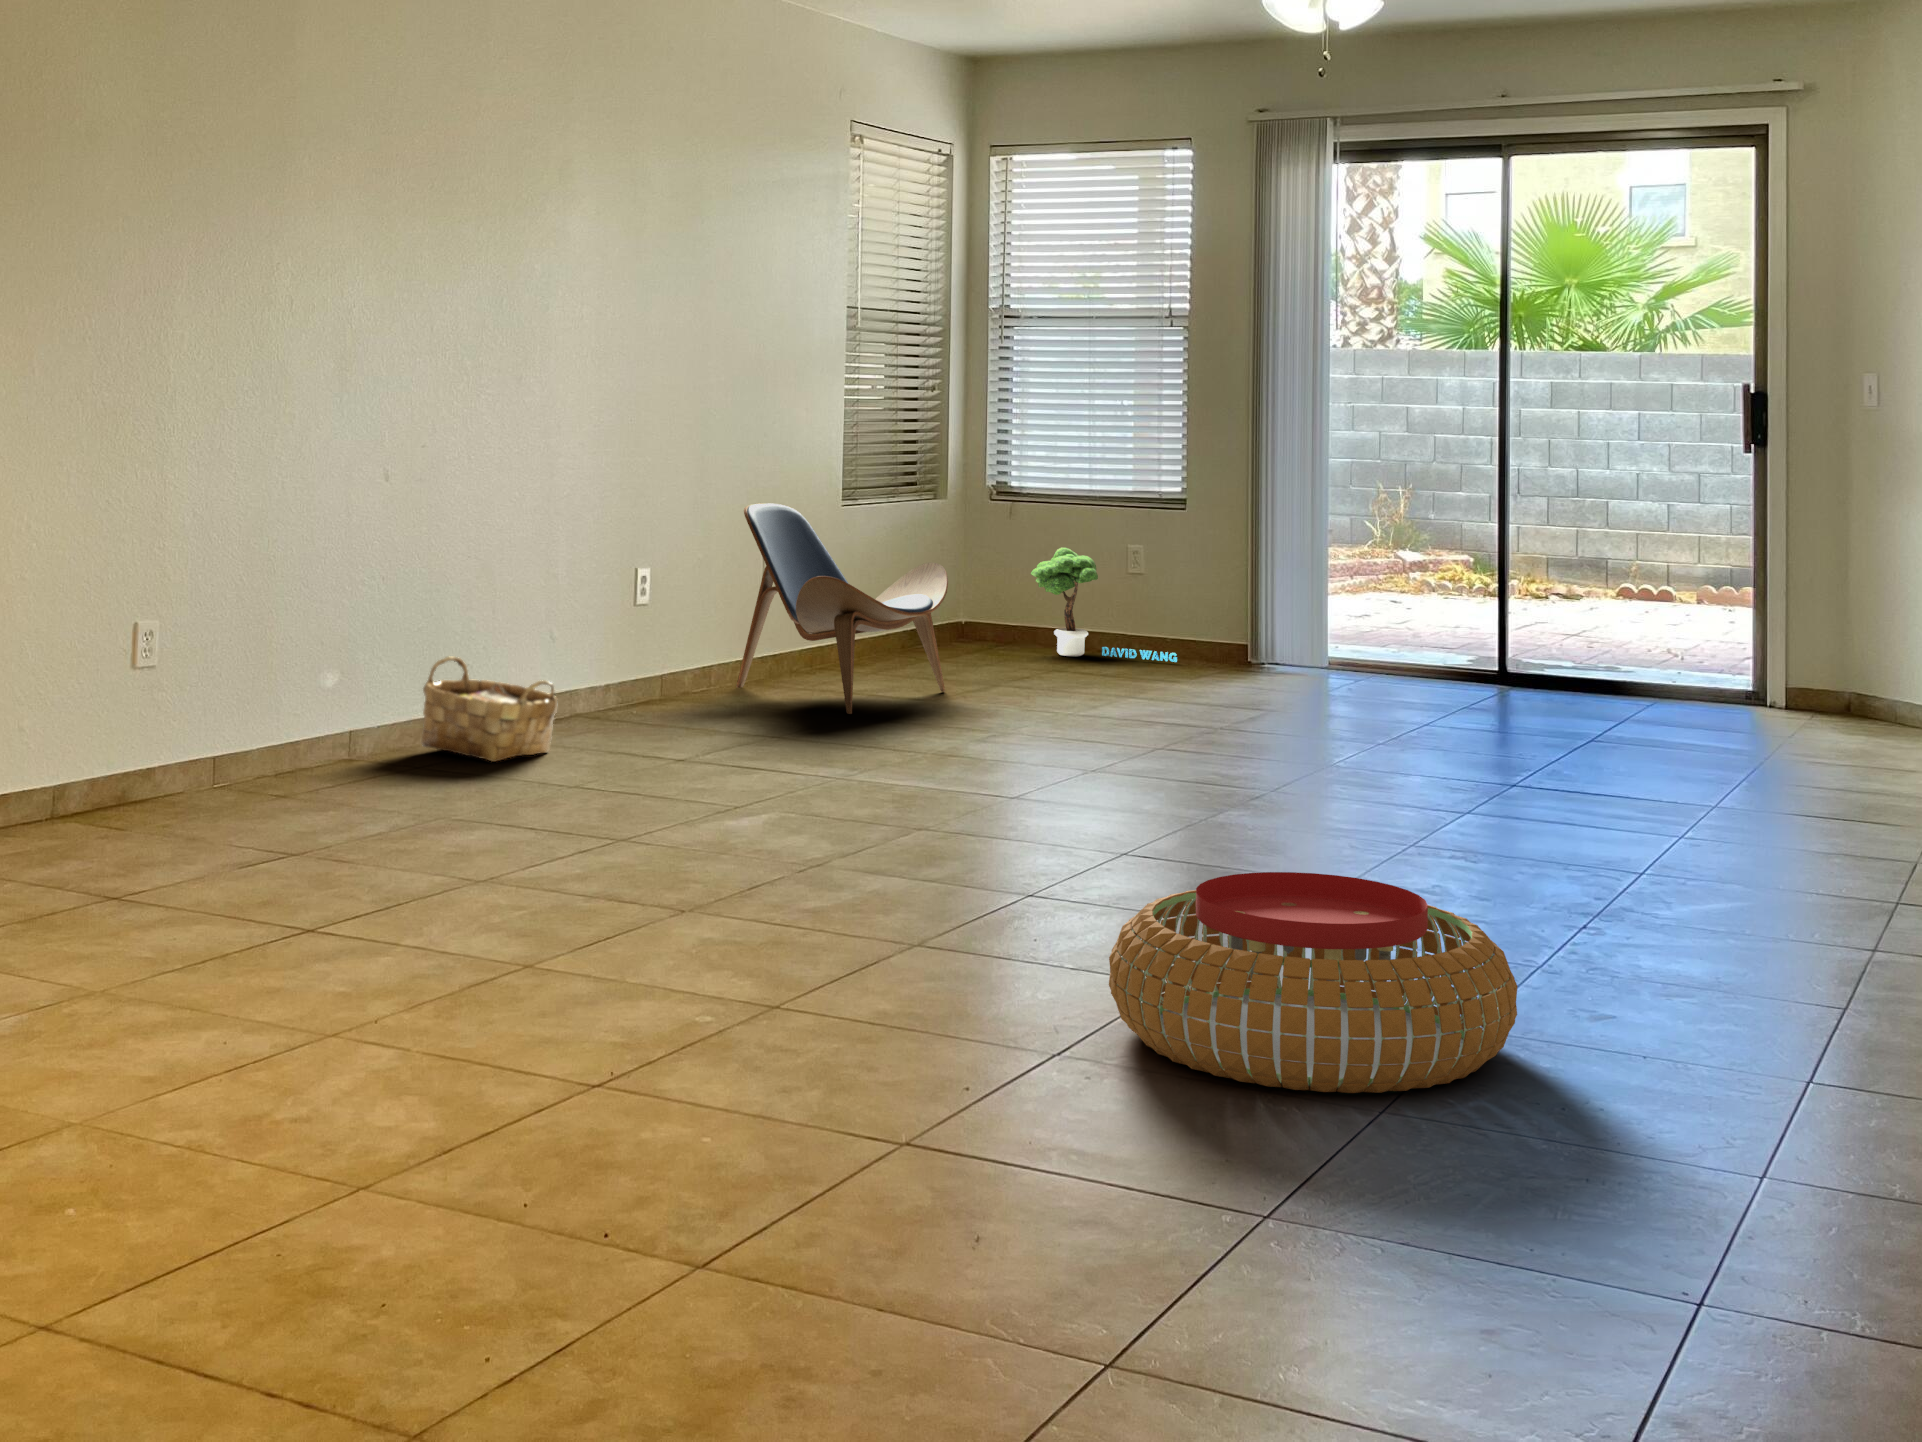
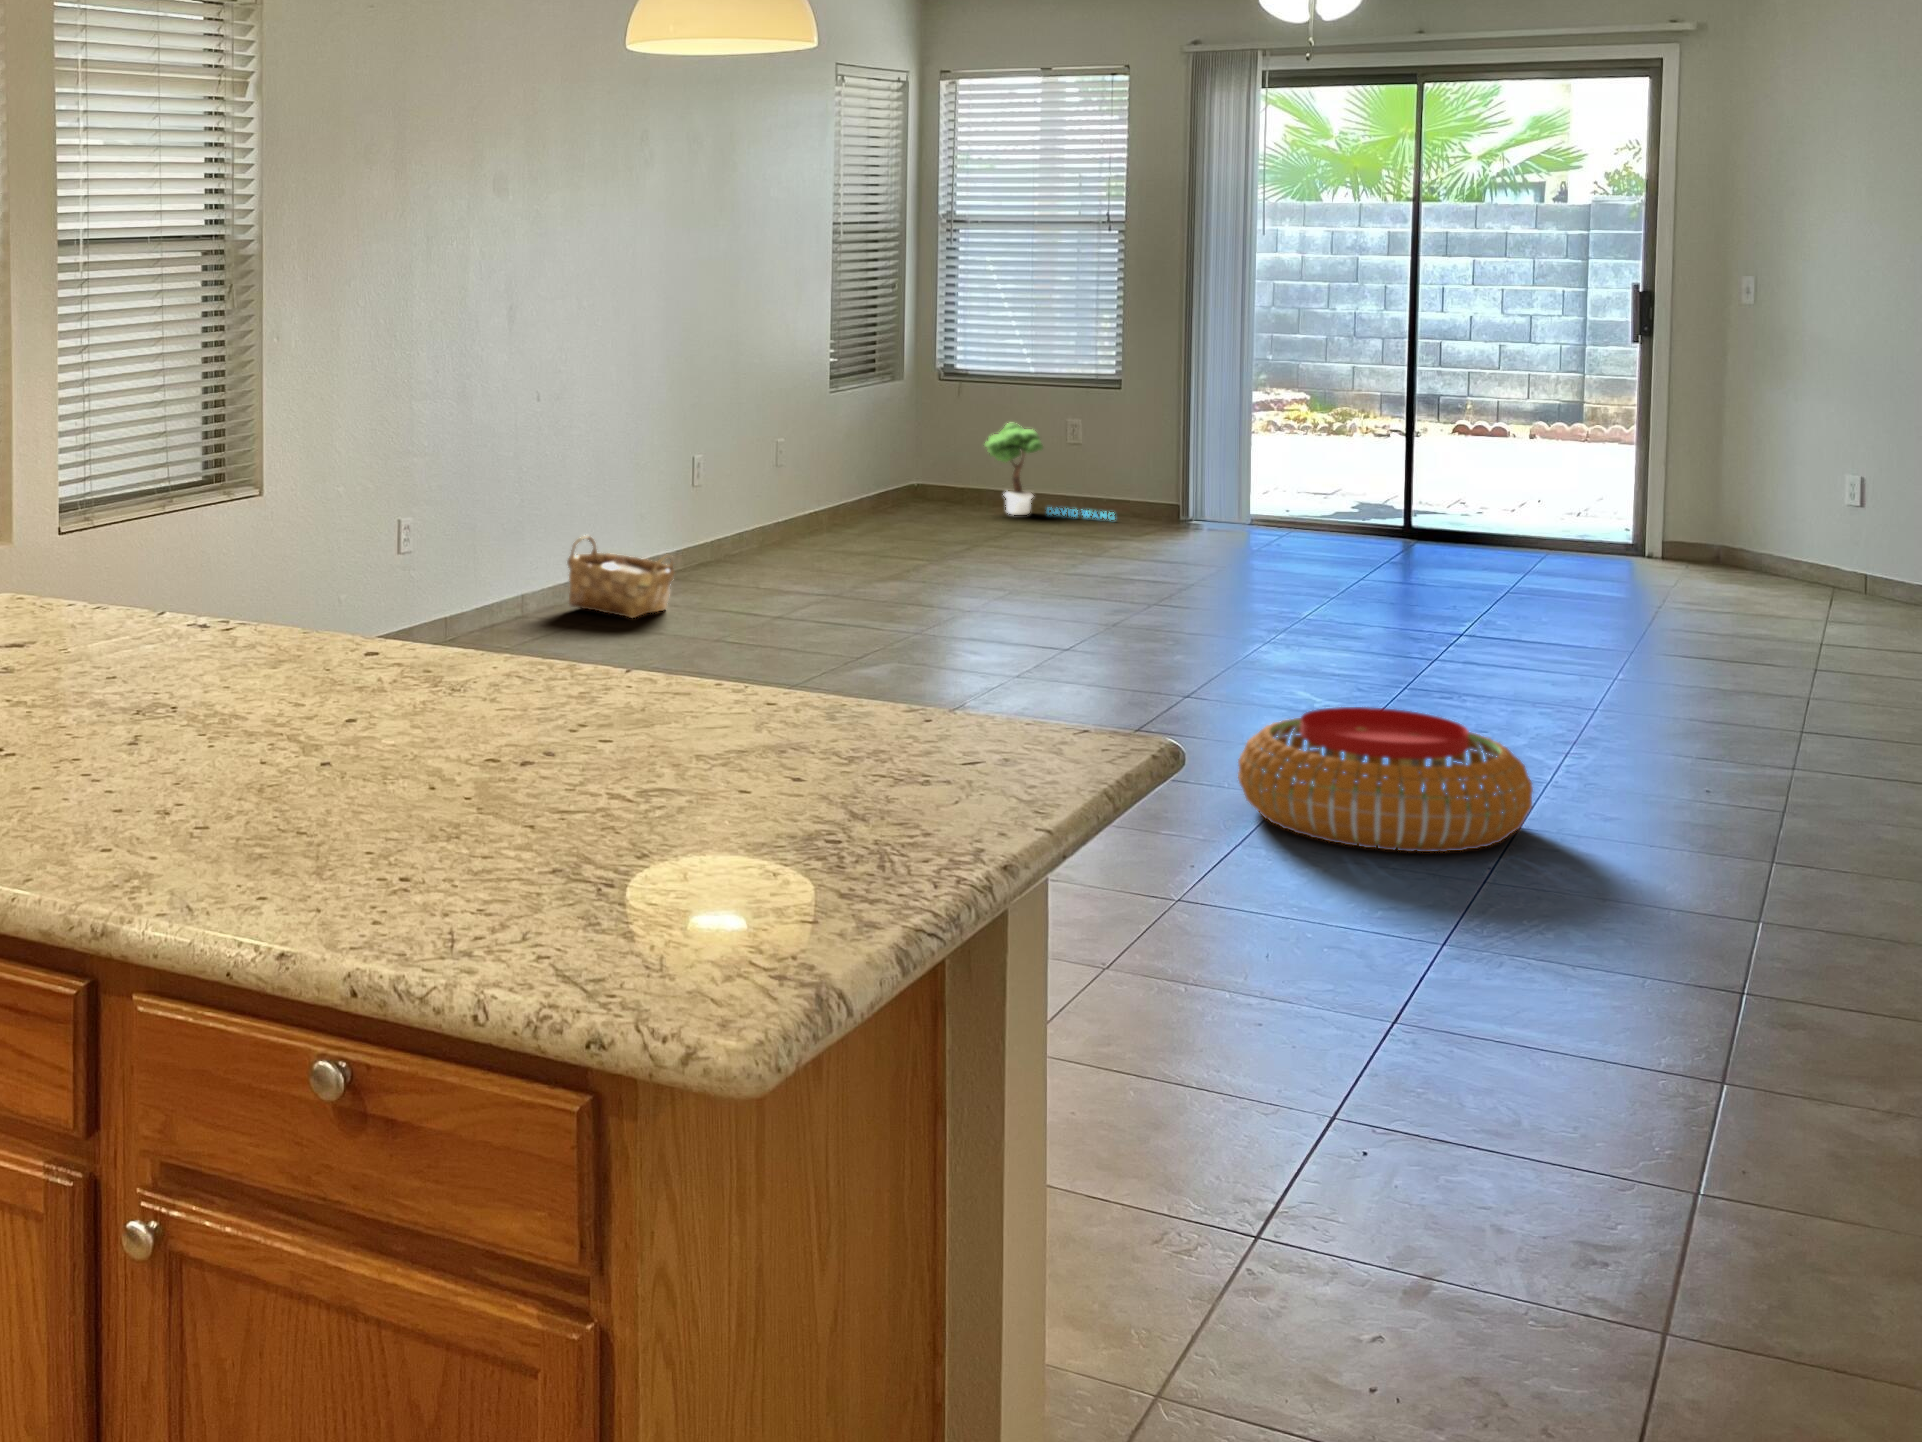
lounge chair: present [736,503,948,714] -> none [762,398,941,573]

